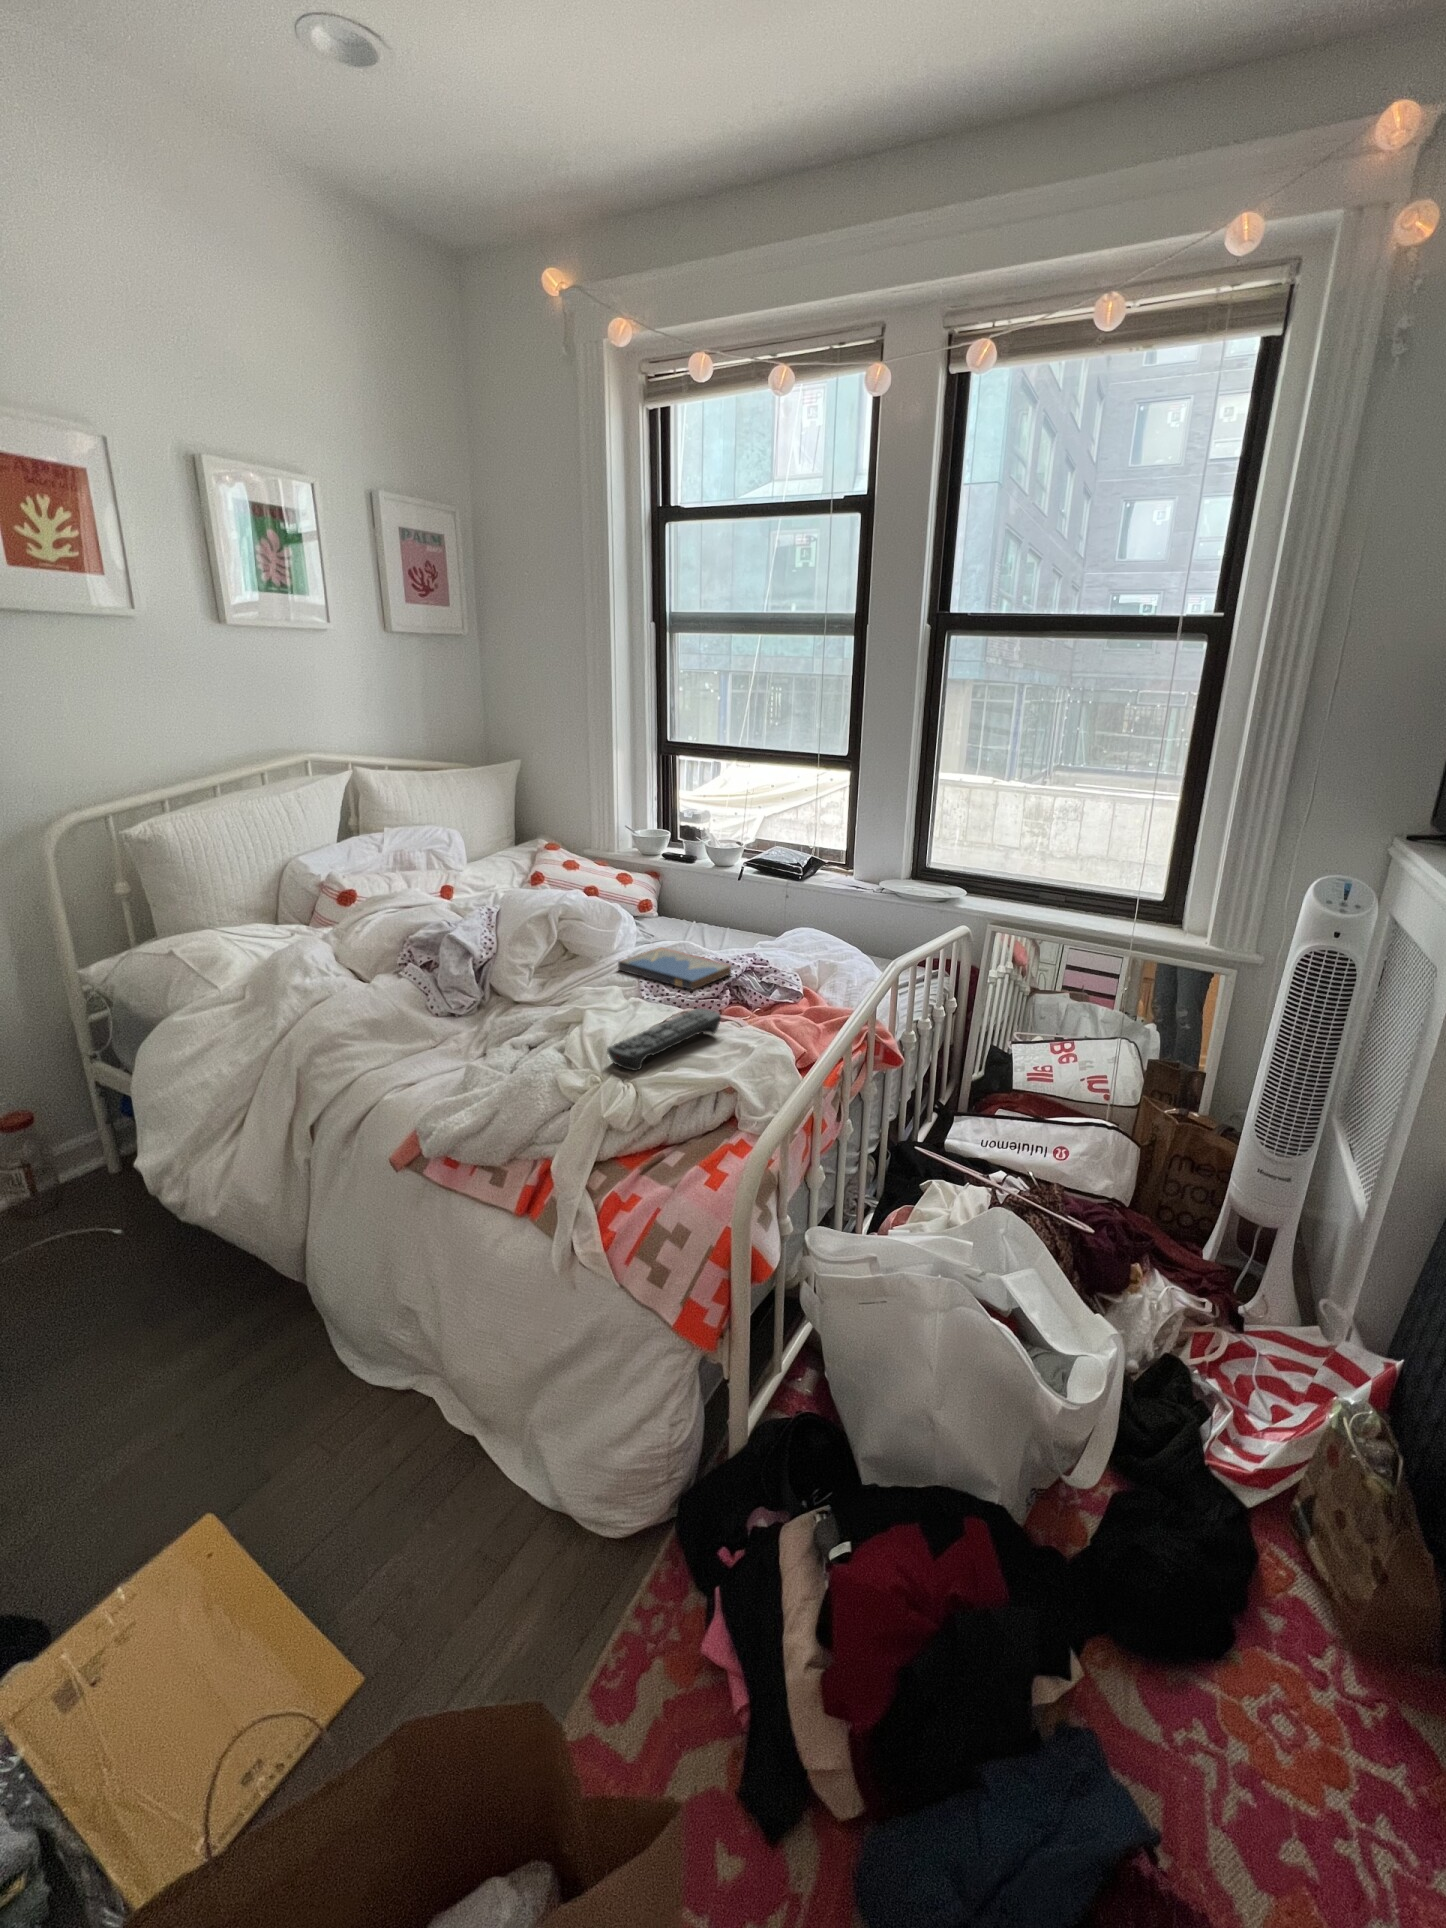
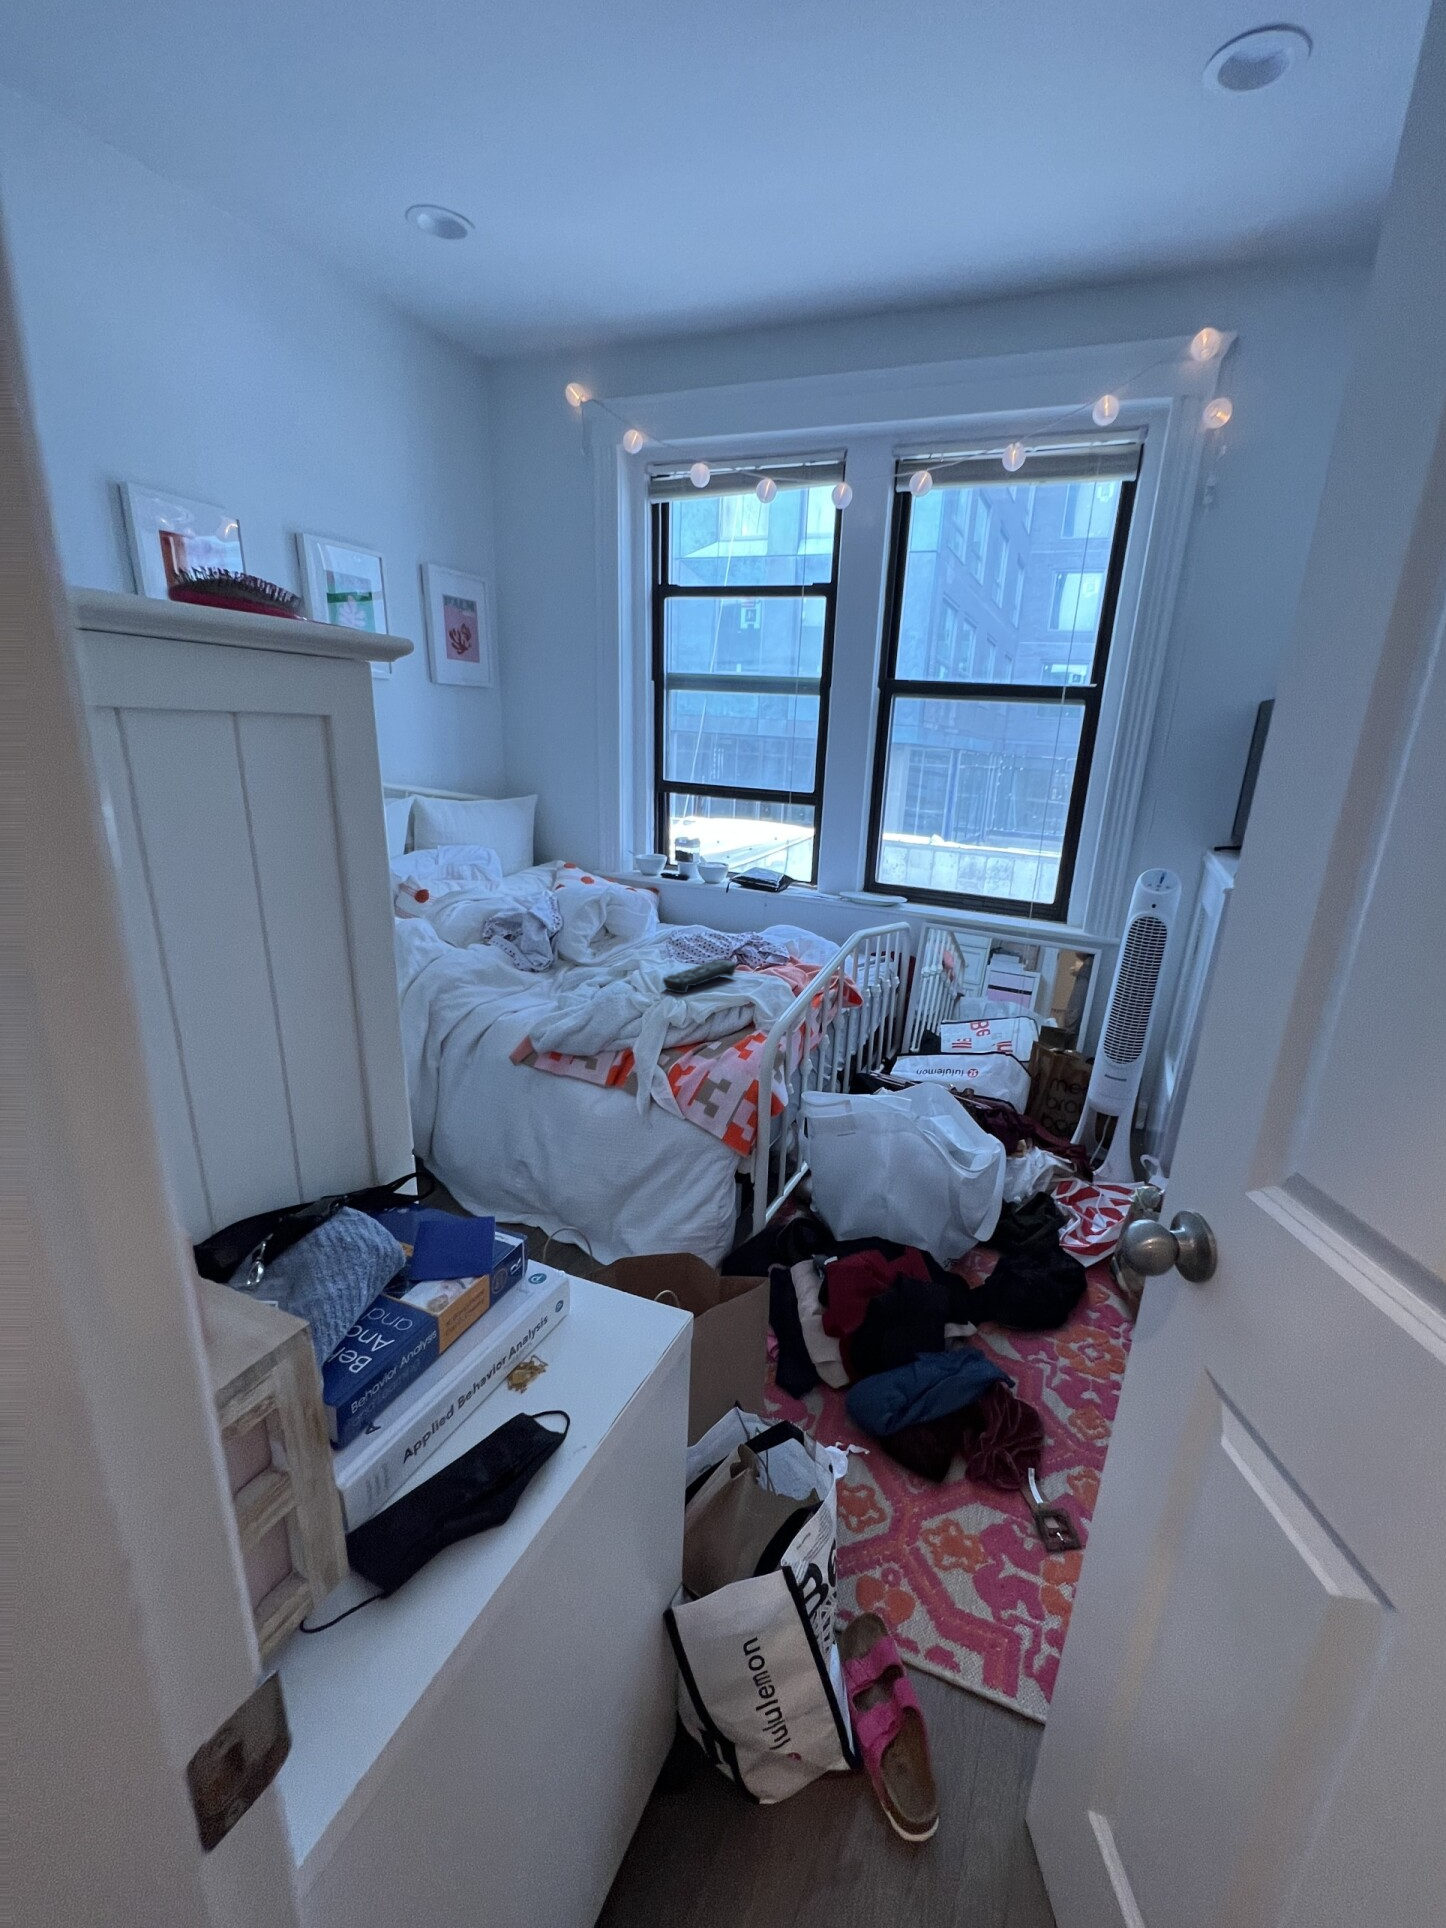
hardcover book: present [618,947,731,990] -> none [648,930,734,957]

